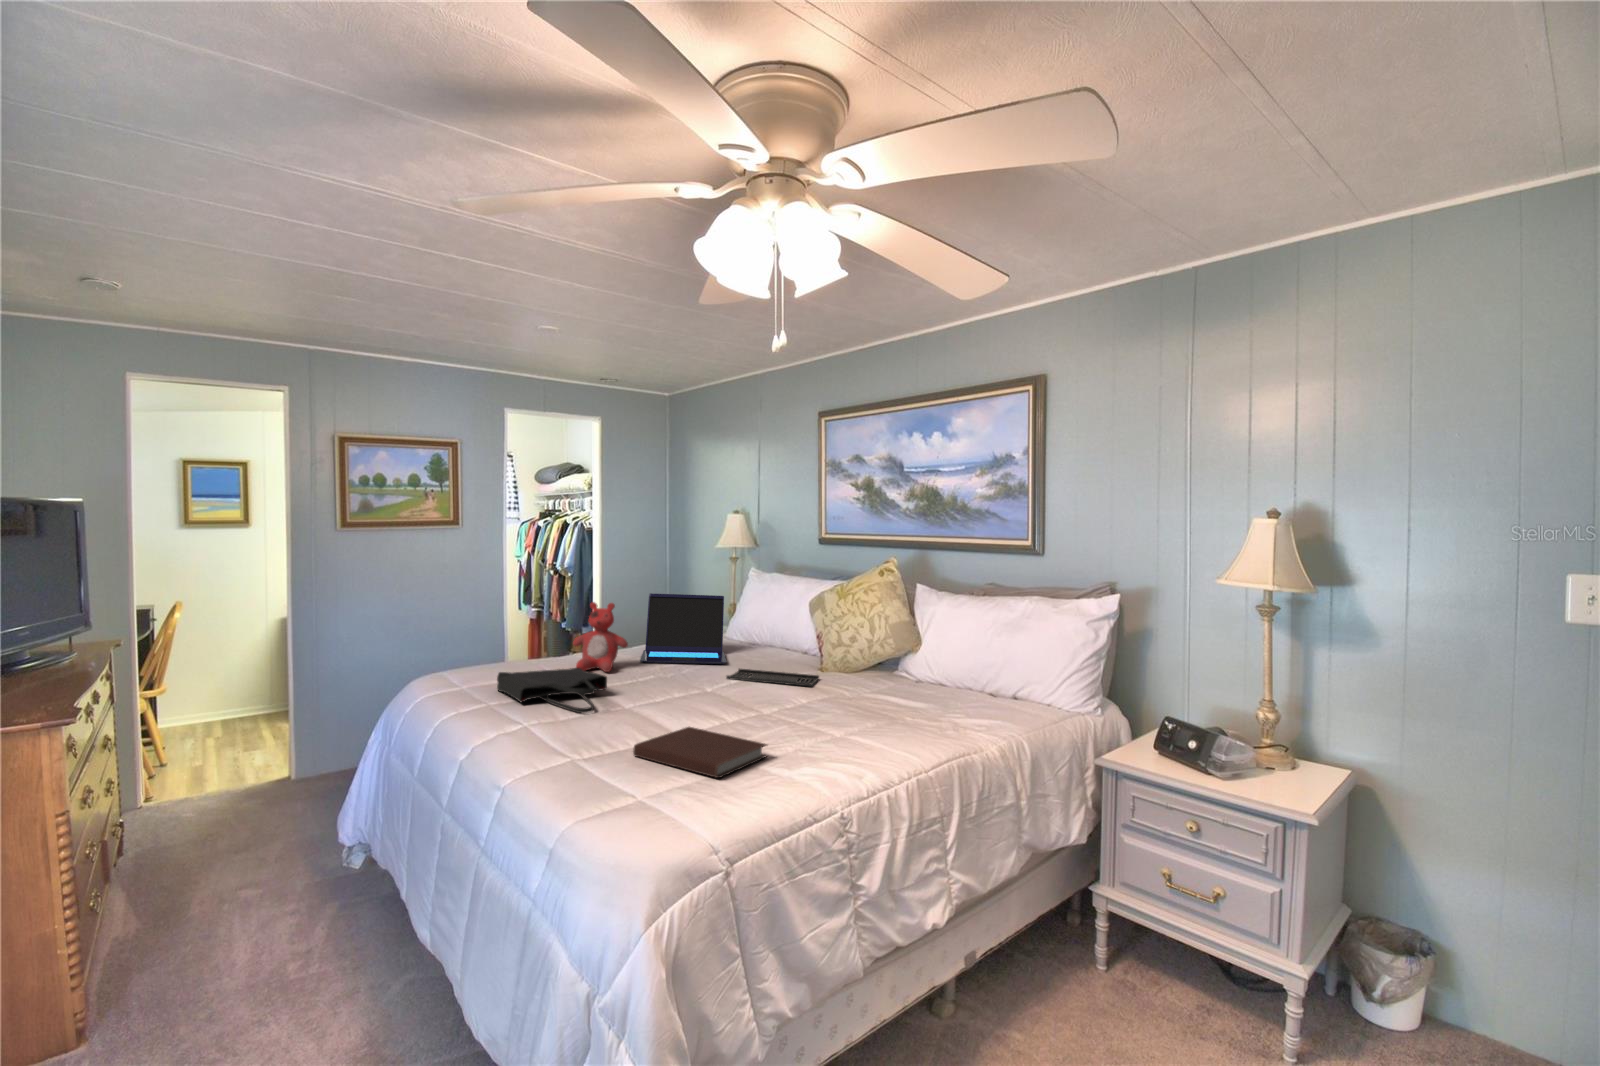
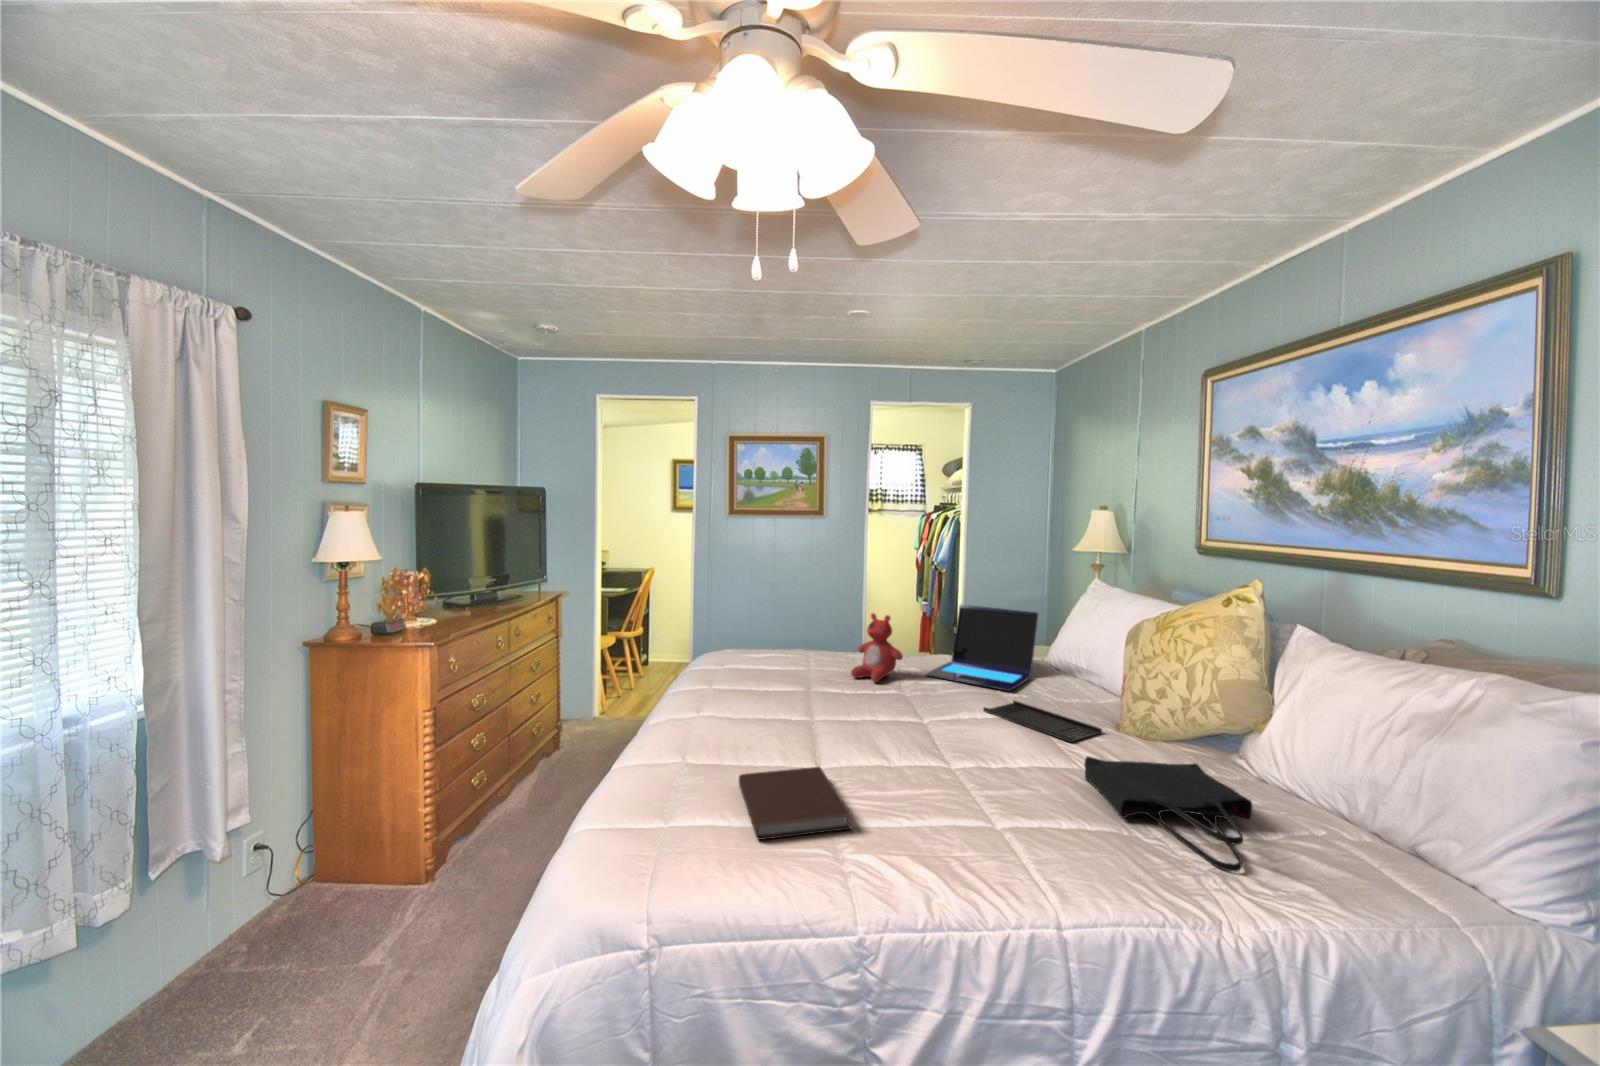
tote bag: present [497,667,607,713] -> present [1084,756,1252,871]

